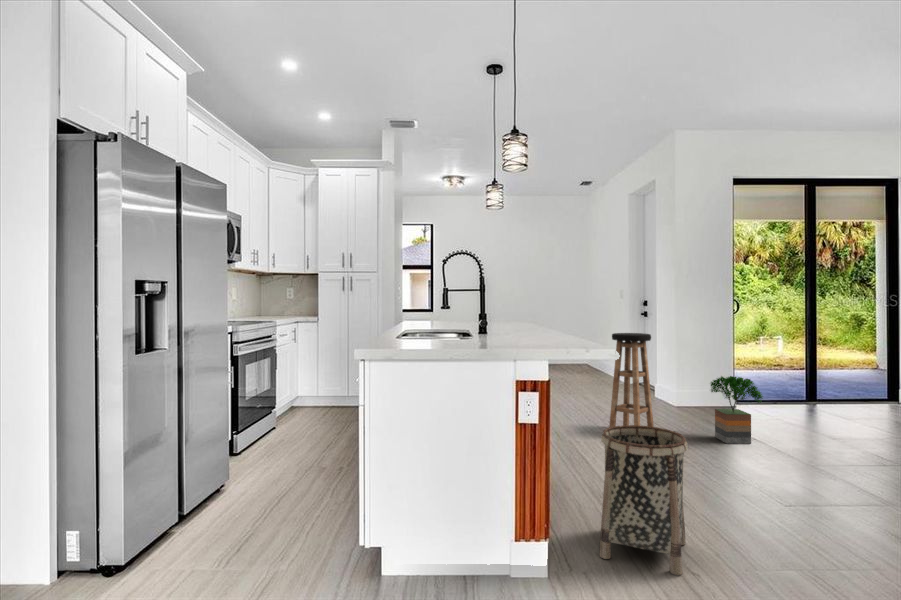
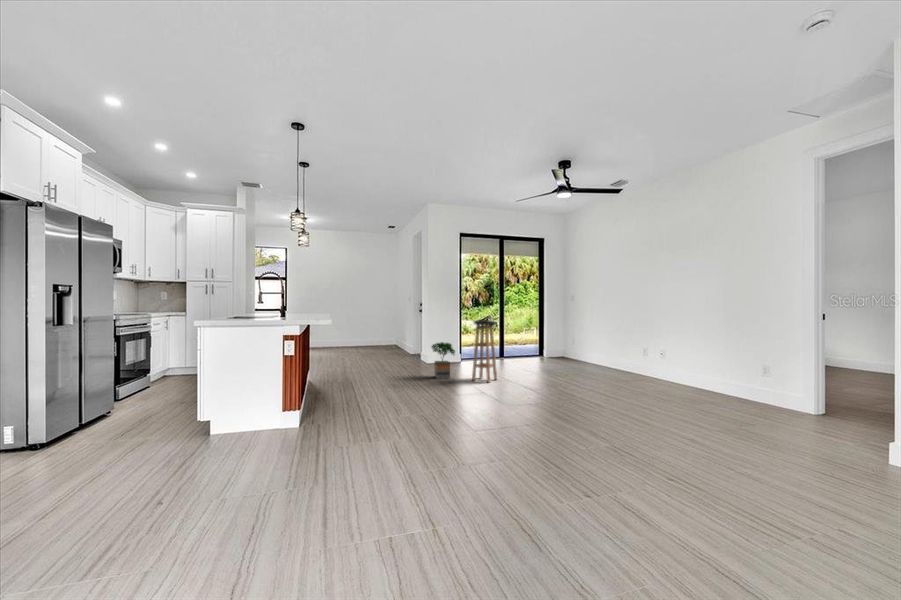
bar stool: present [609,333,654,427] -> present [472,320,497,383]
basket: present [600,425,688,575] -> none [329,359,375,422]

